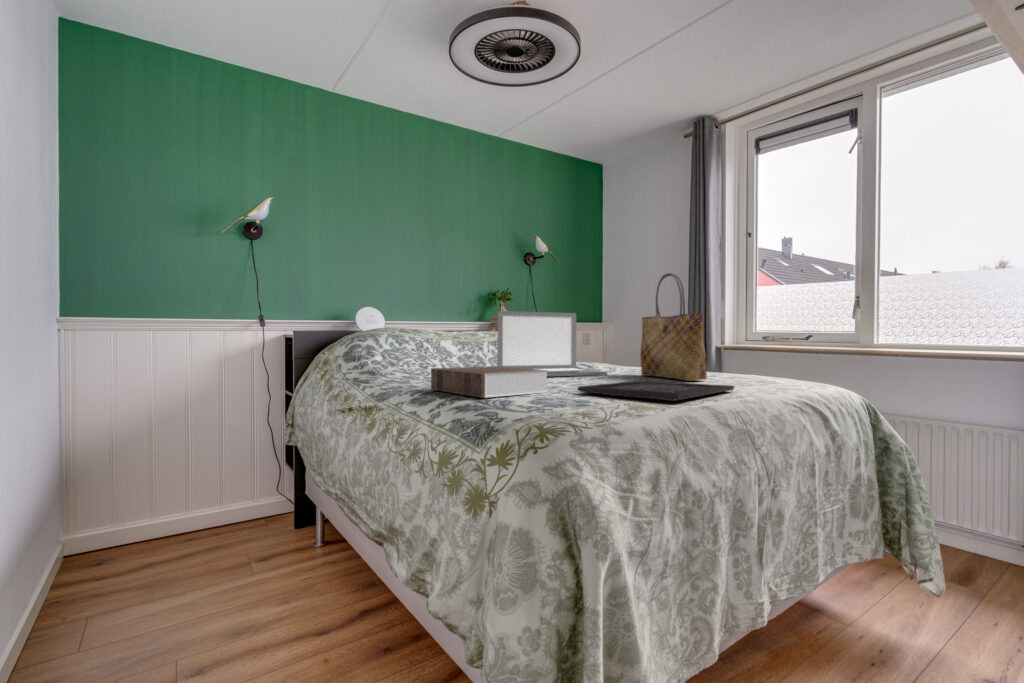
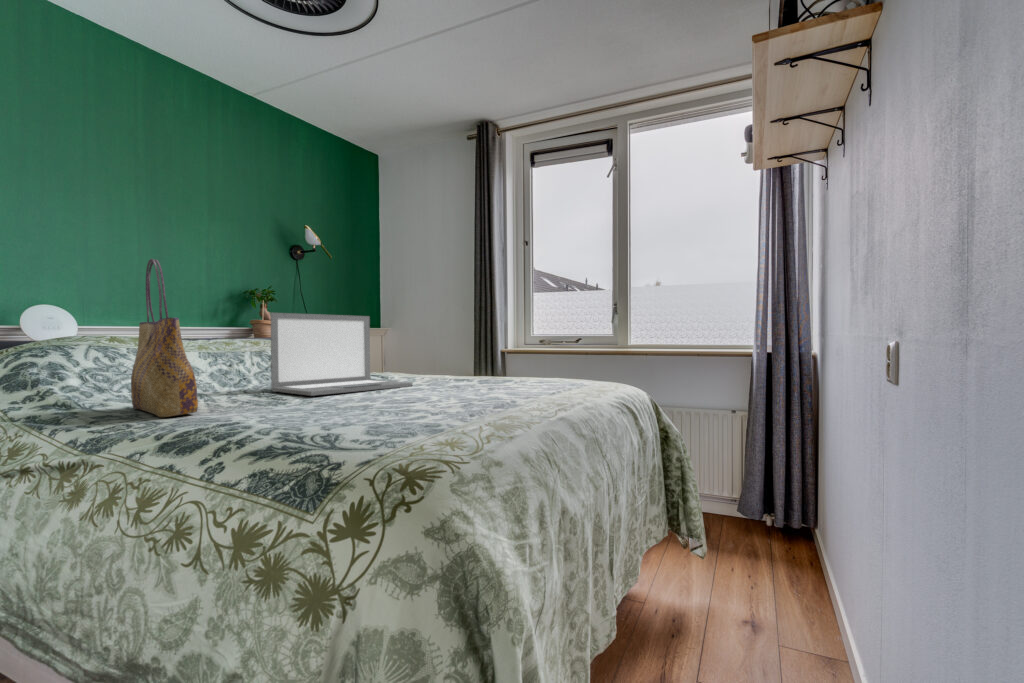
tote bag: present [640,273,707,381] -> present [131,259,198,417]
book: present [431,366,548,398] -> none [186,385,367,433]
tray: present [578,380,734,401] -> none [406,391,562,415]

